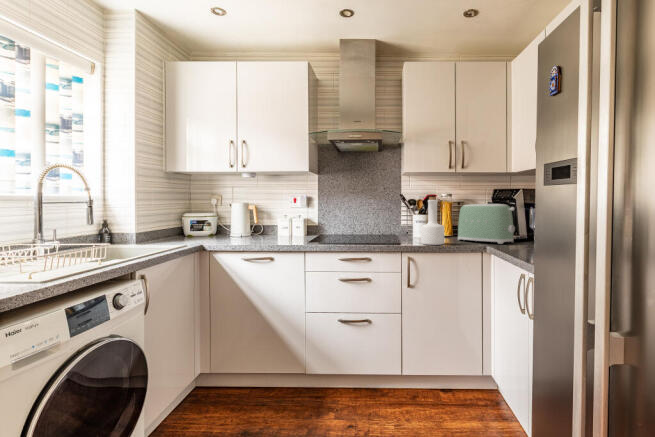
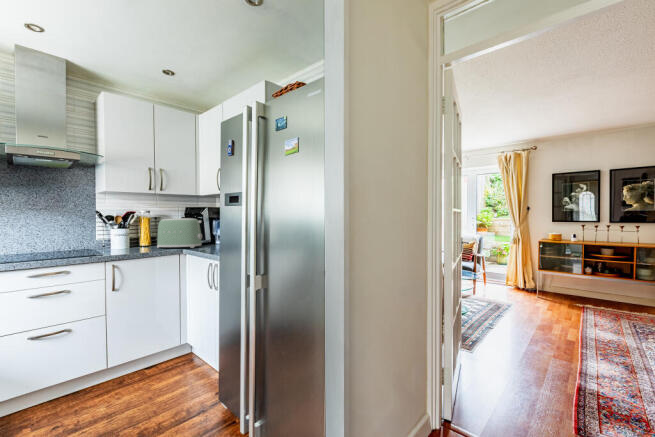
bottle: present [421,197,444,245] -> none [124,213,147,254]

